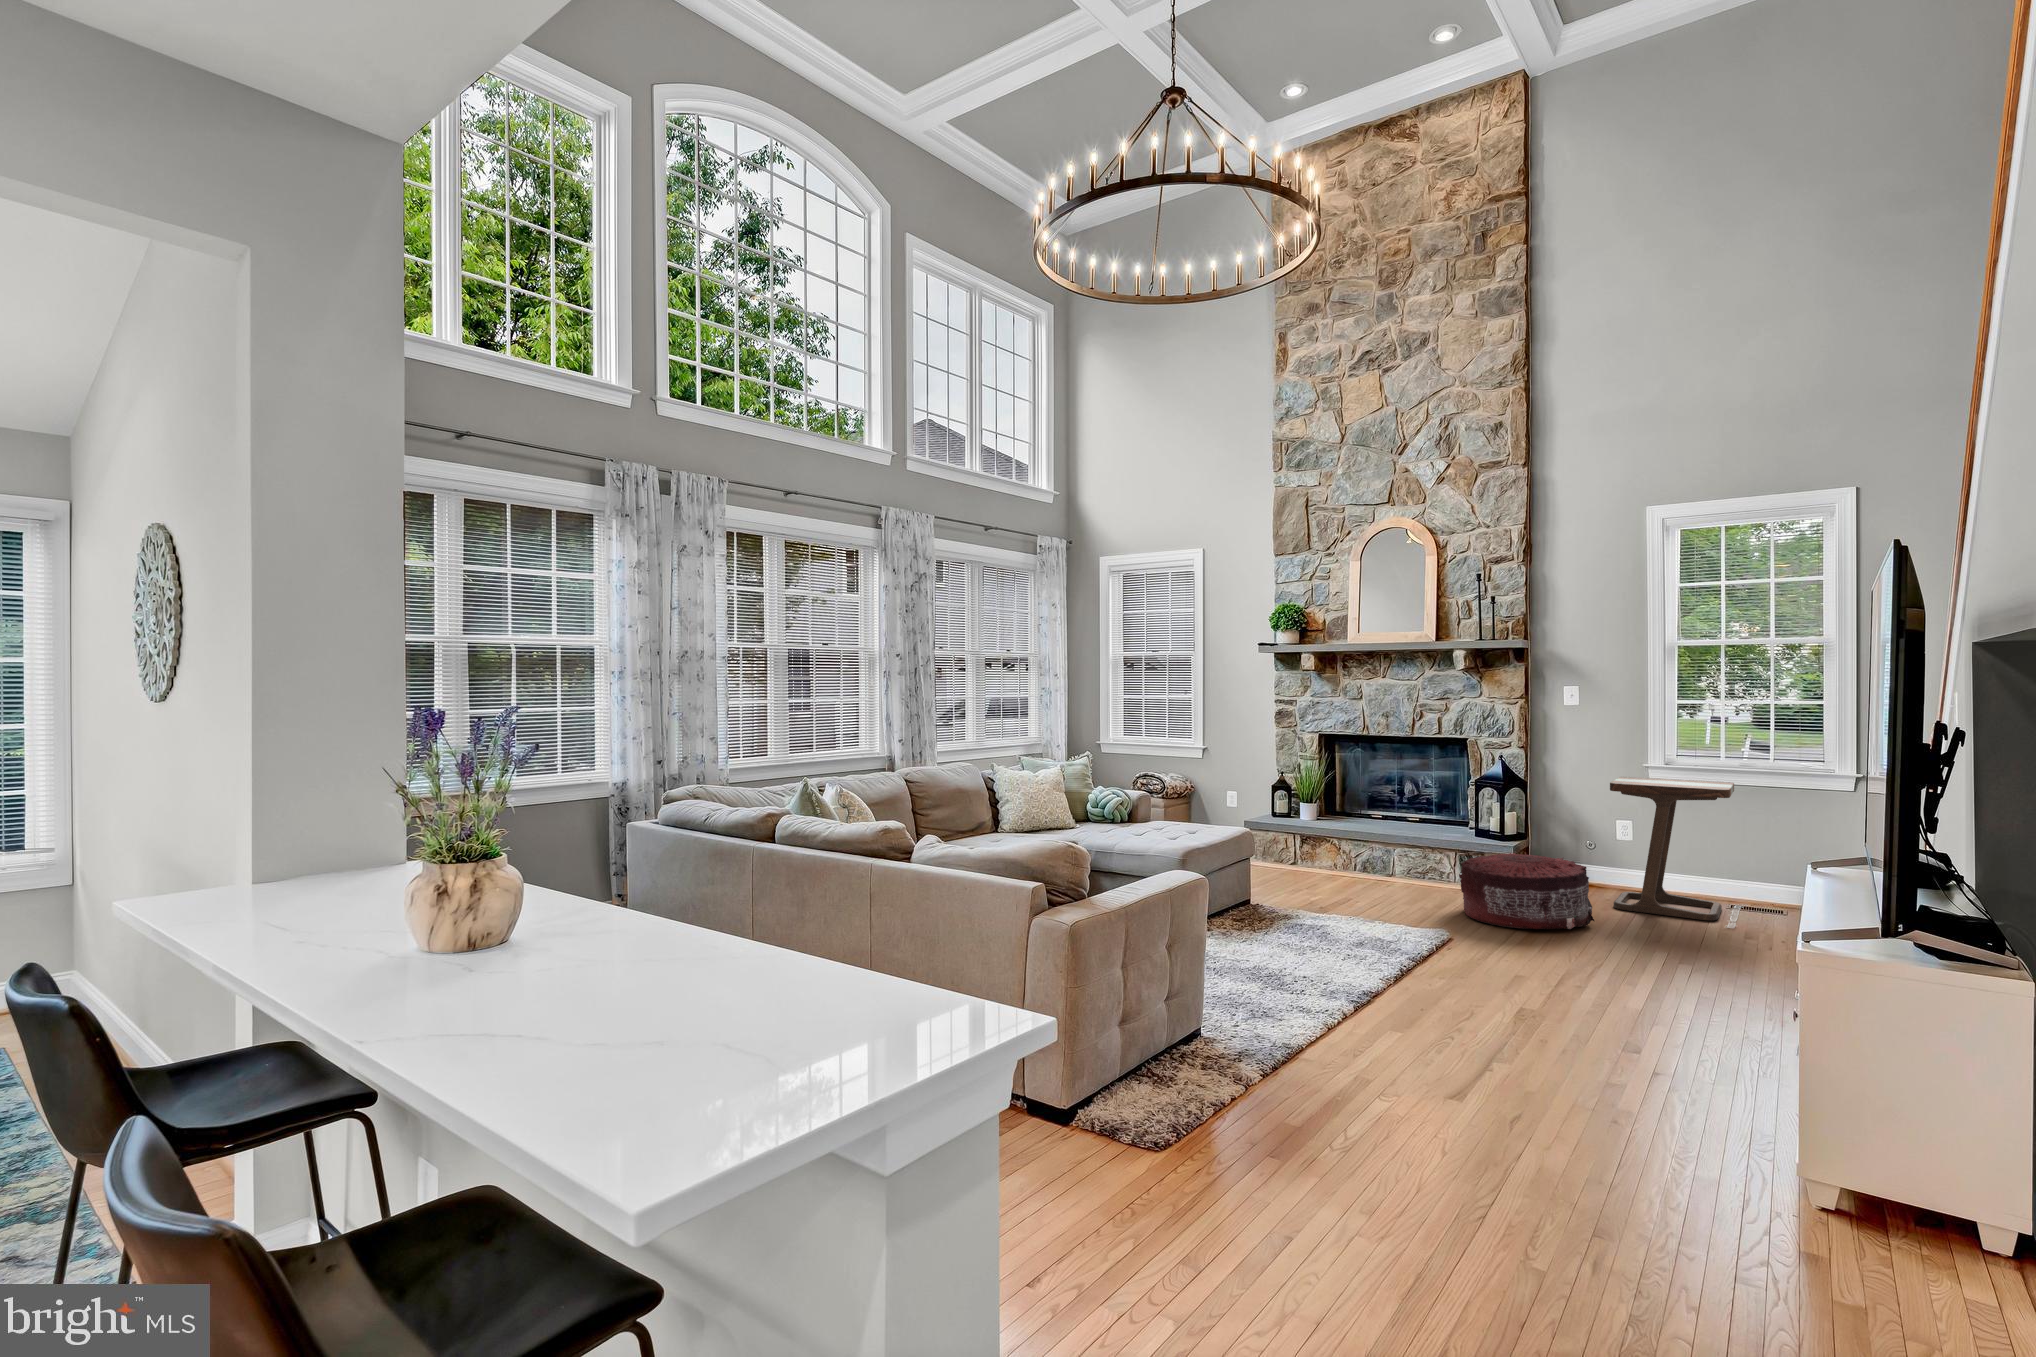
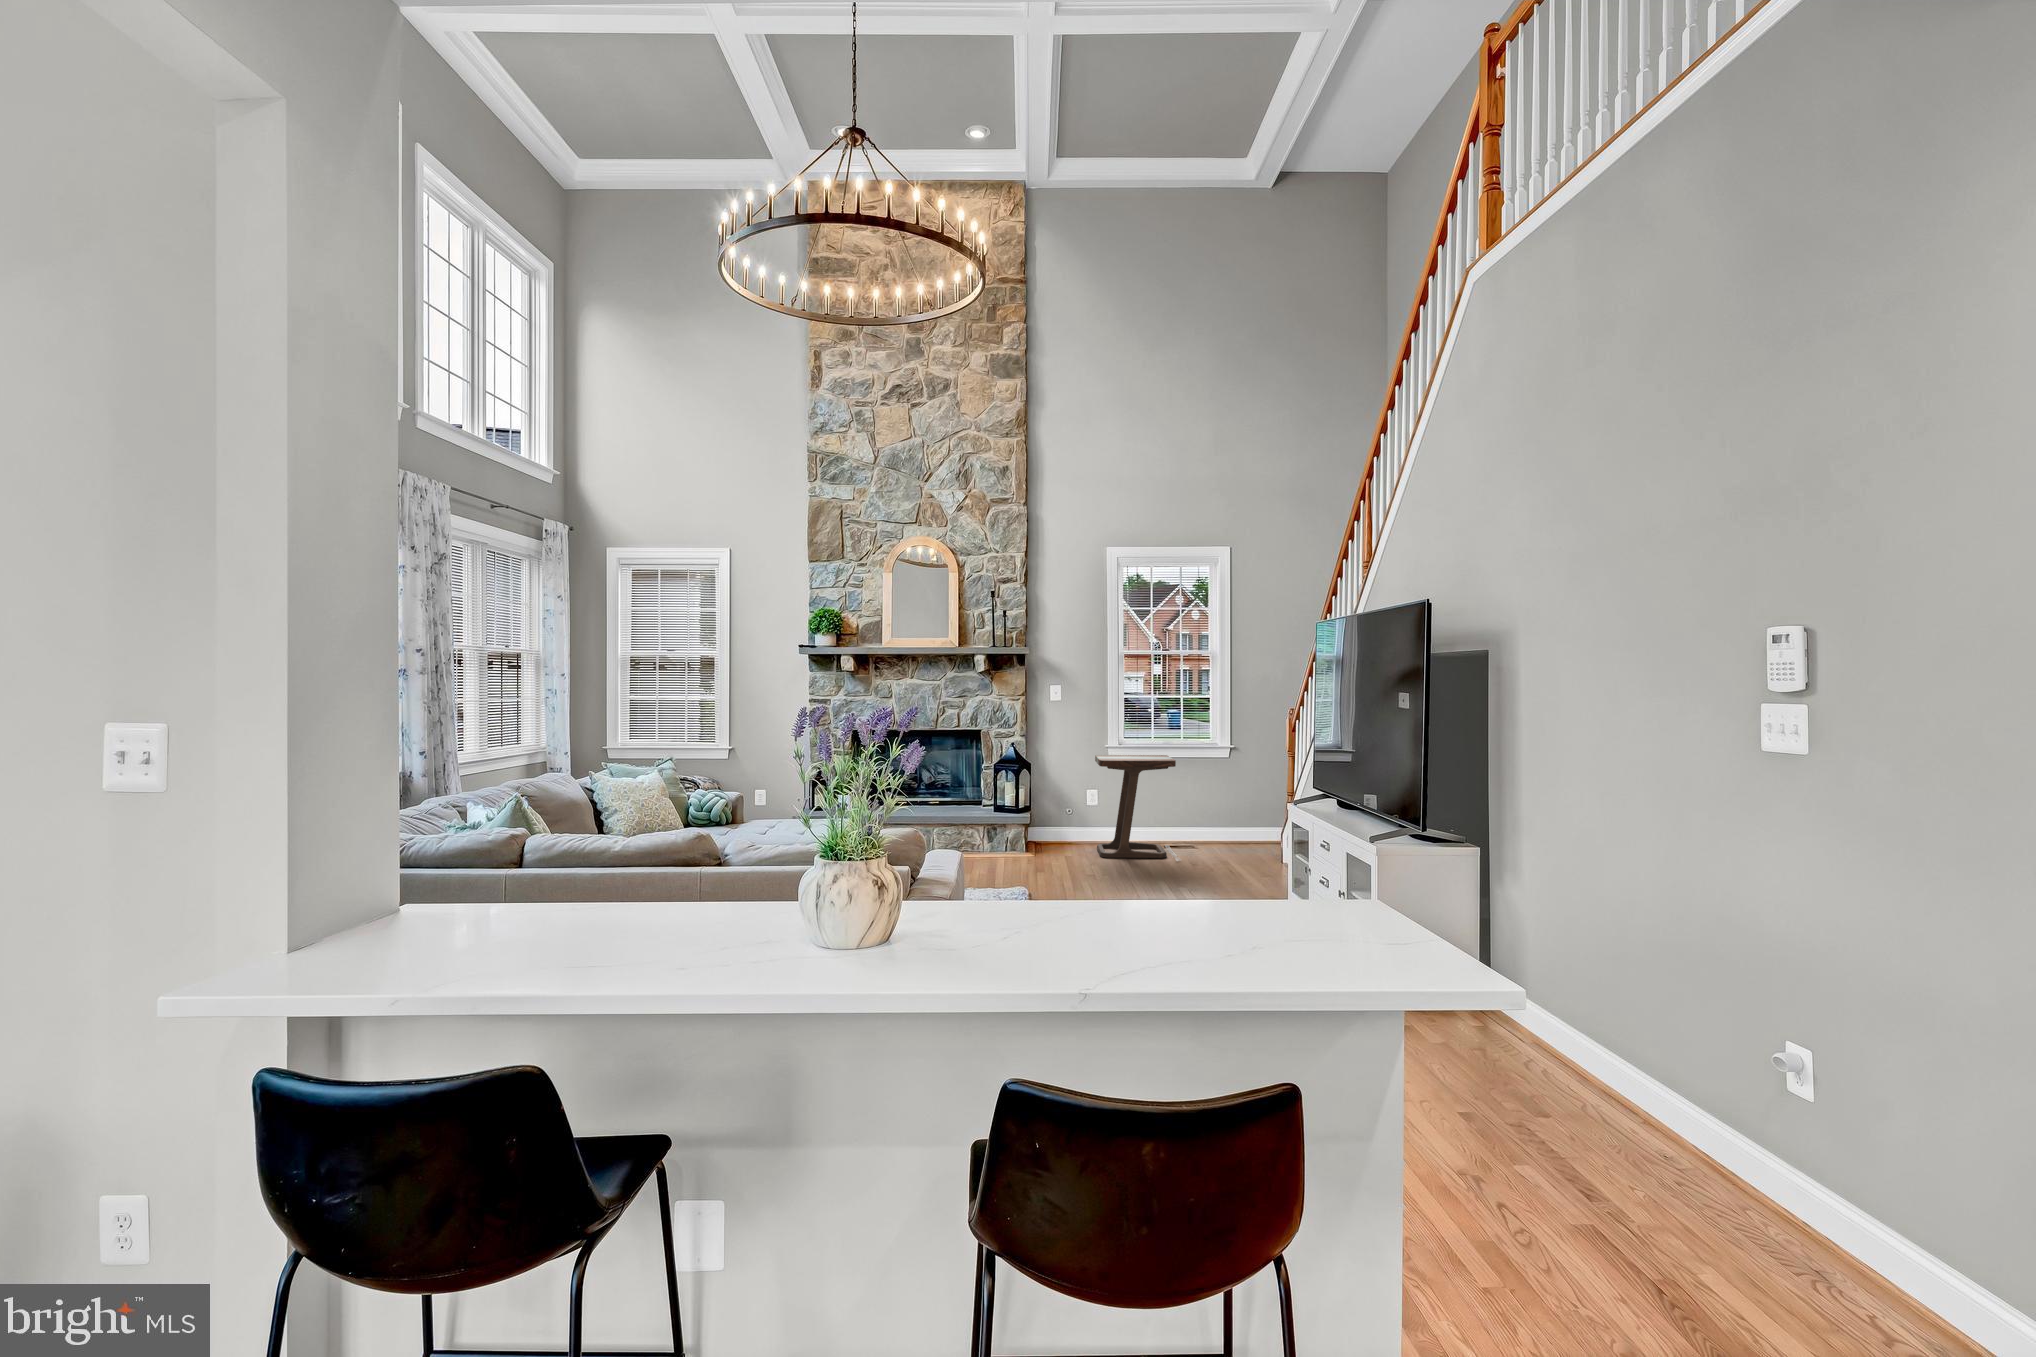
pouf: present [1459,853,1594,929] -> none [1009,821,1105,882]

